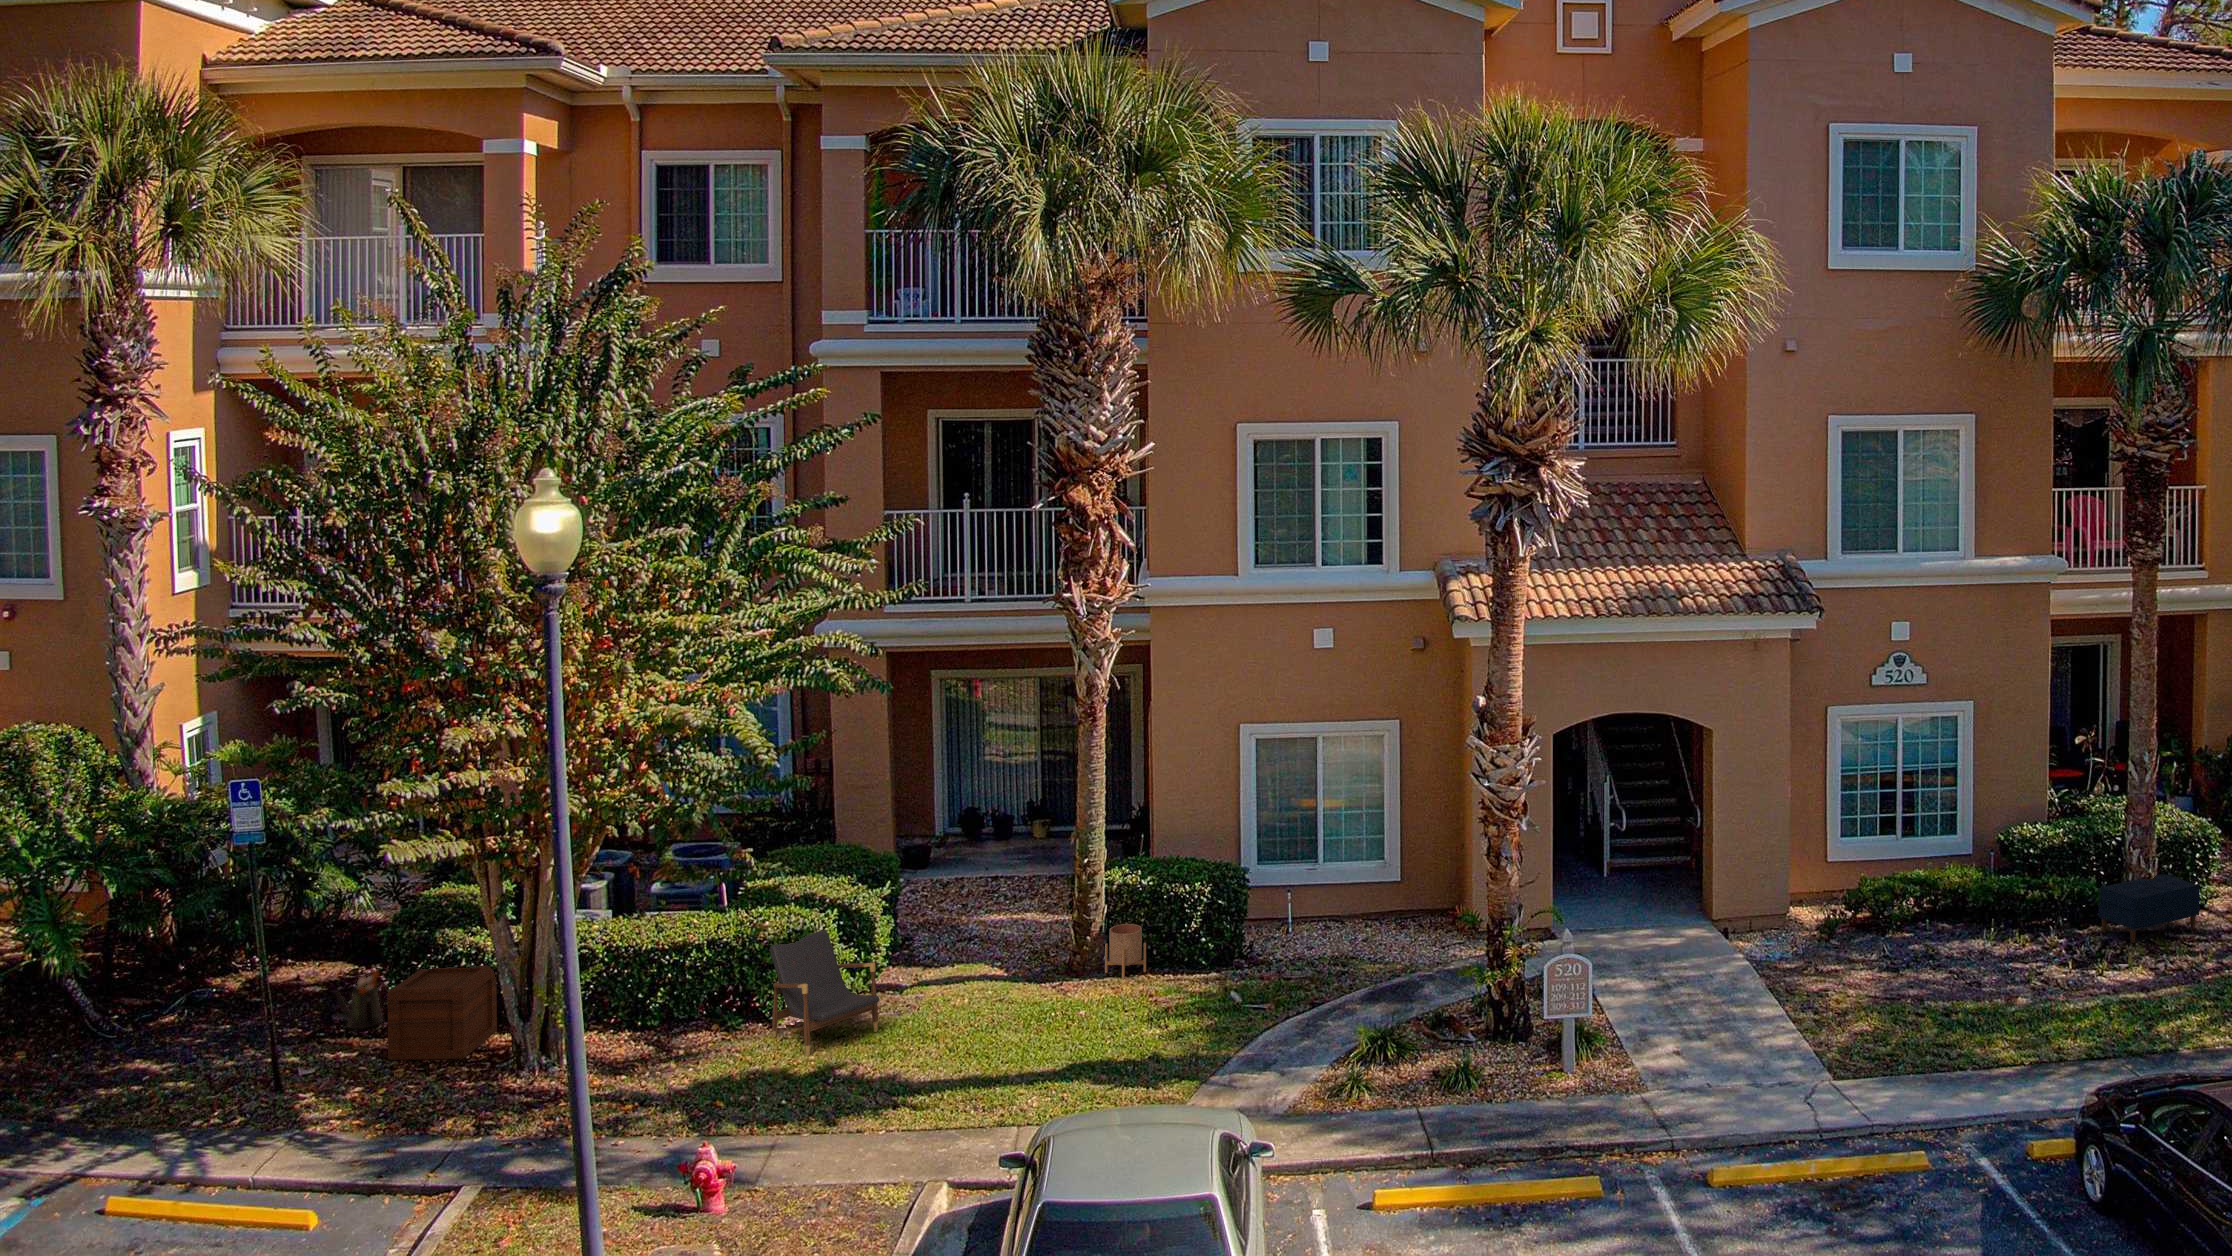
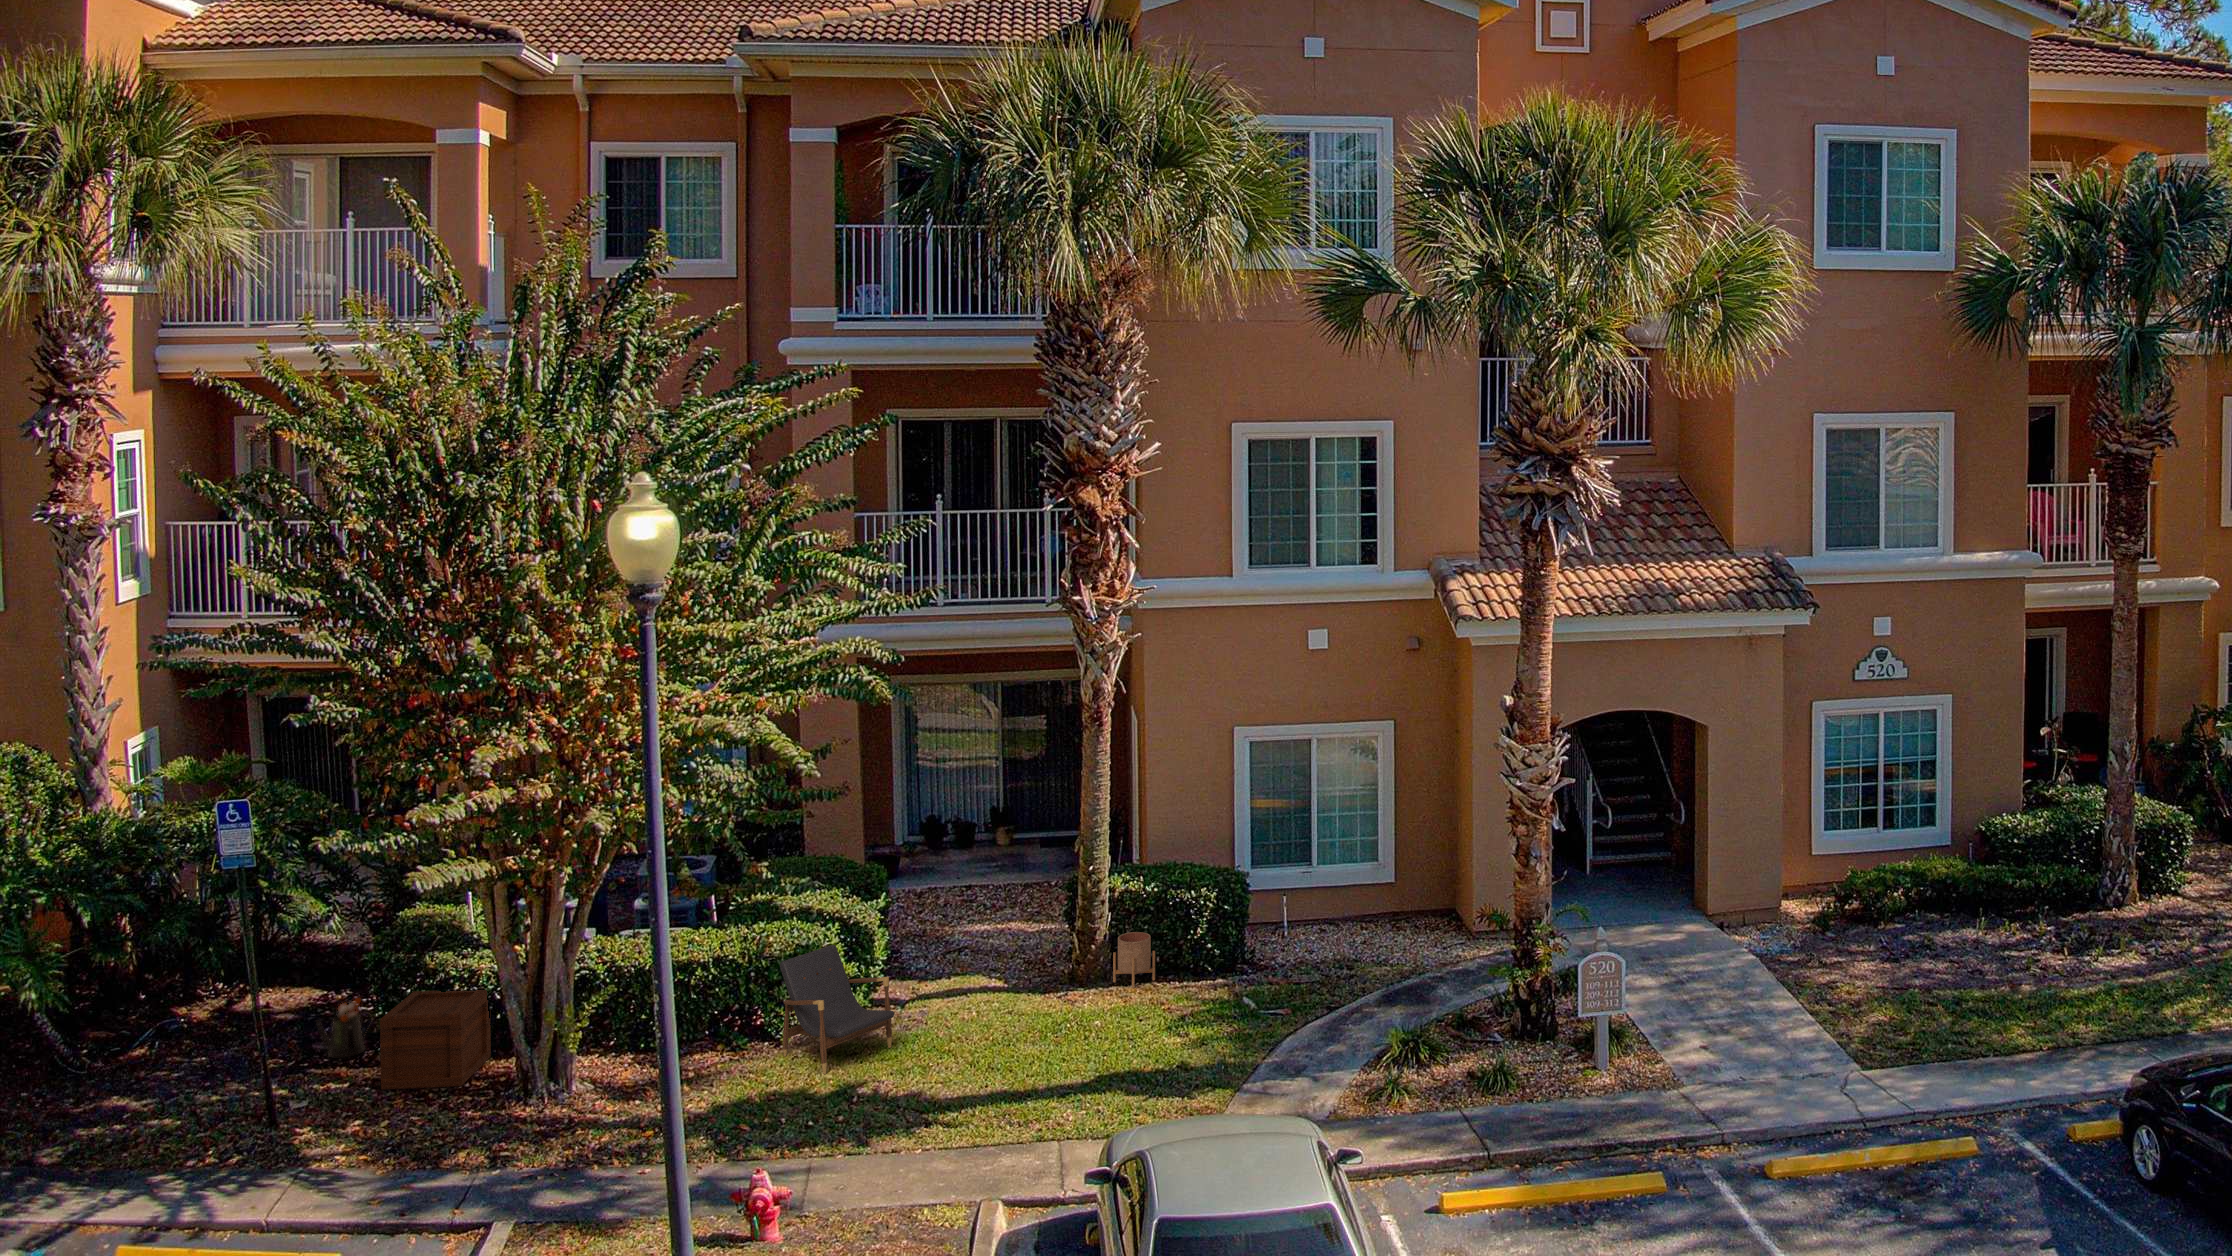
bench: present [2098,874,2200,943] -> none [2088,862,2184,930]

